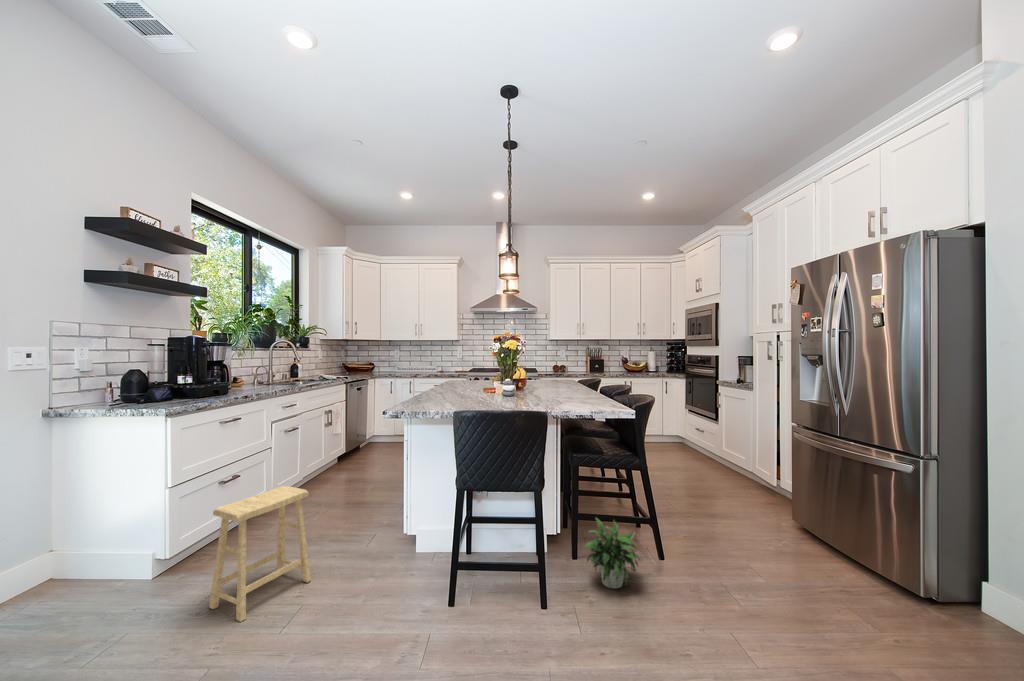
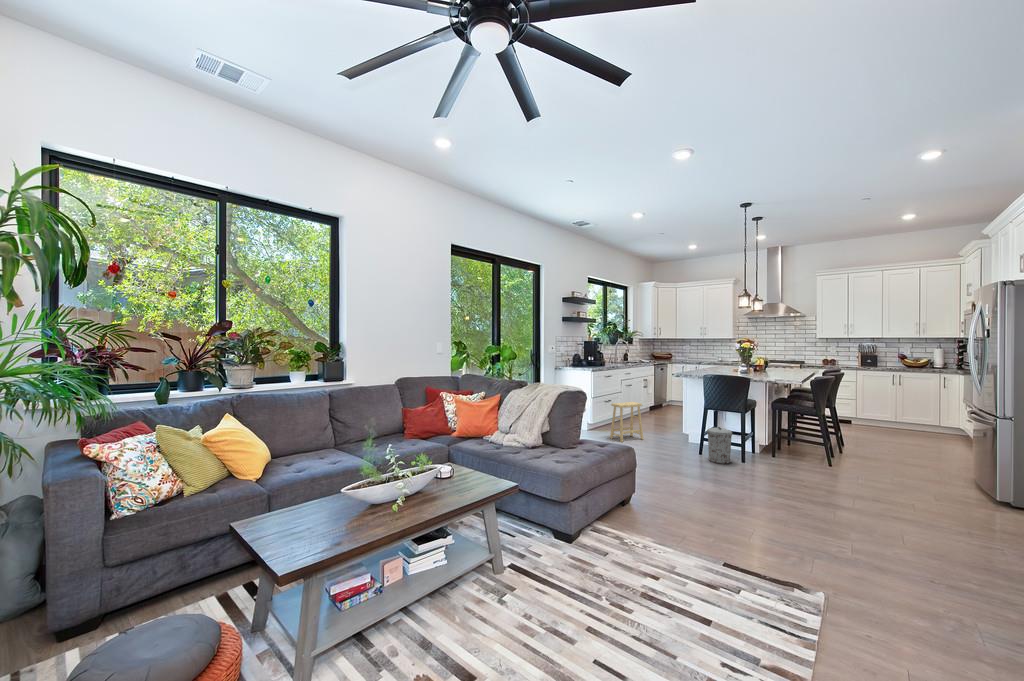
potted plant: present [584,518,640,588] -> none [770,434,807,465]
trash can: none [473,540,529,647] -> present [707,427,732,464]

